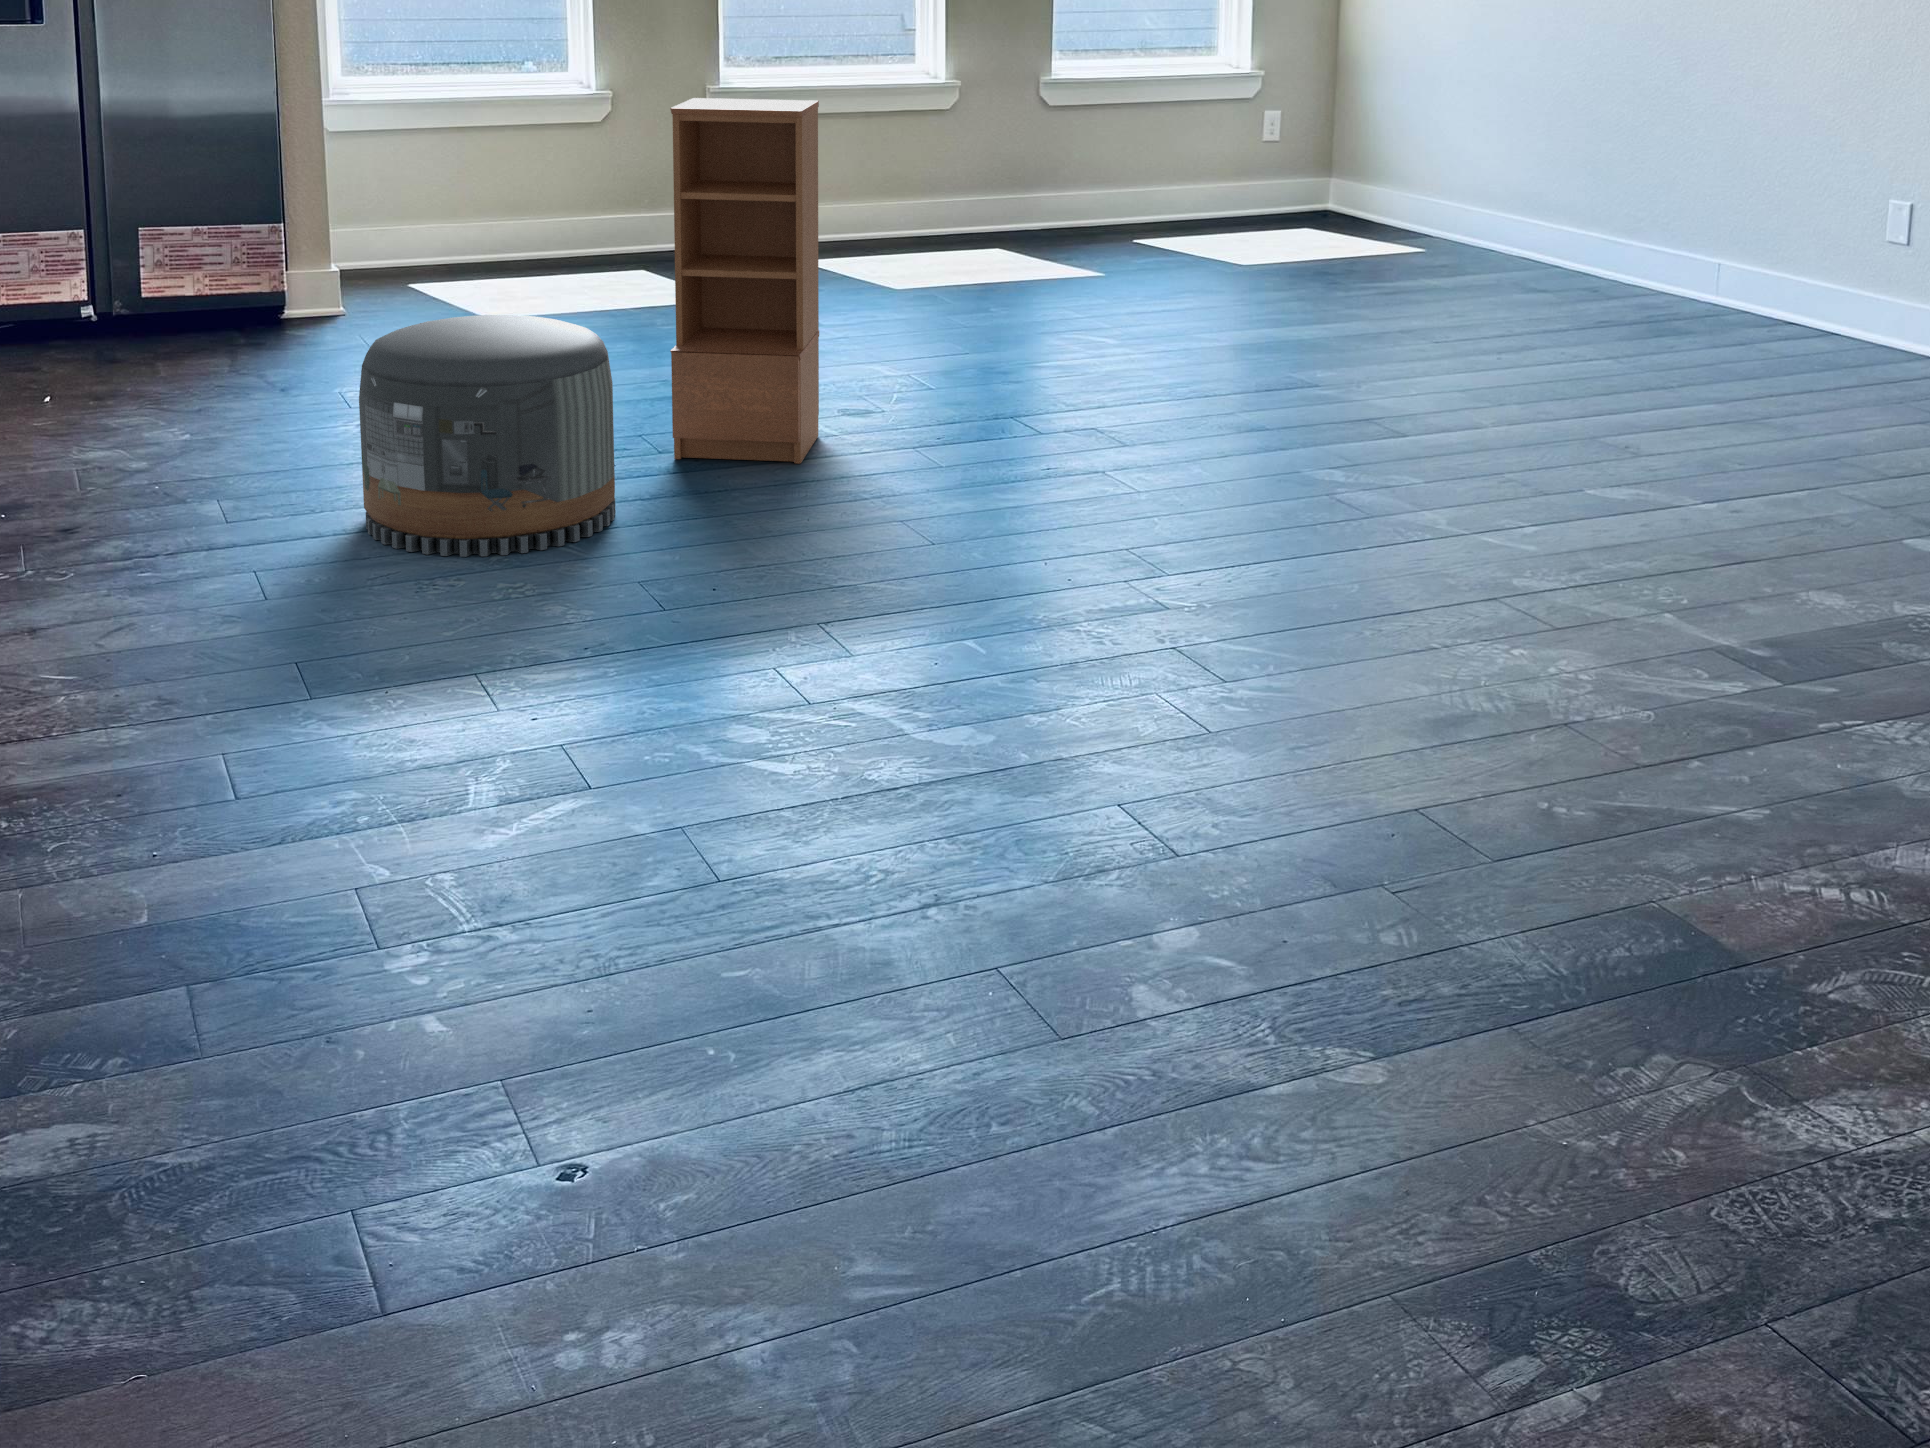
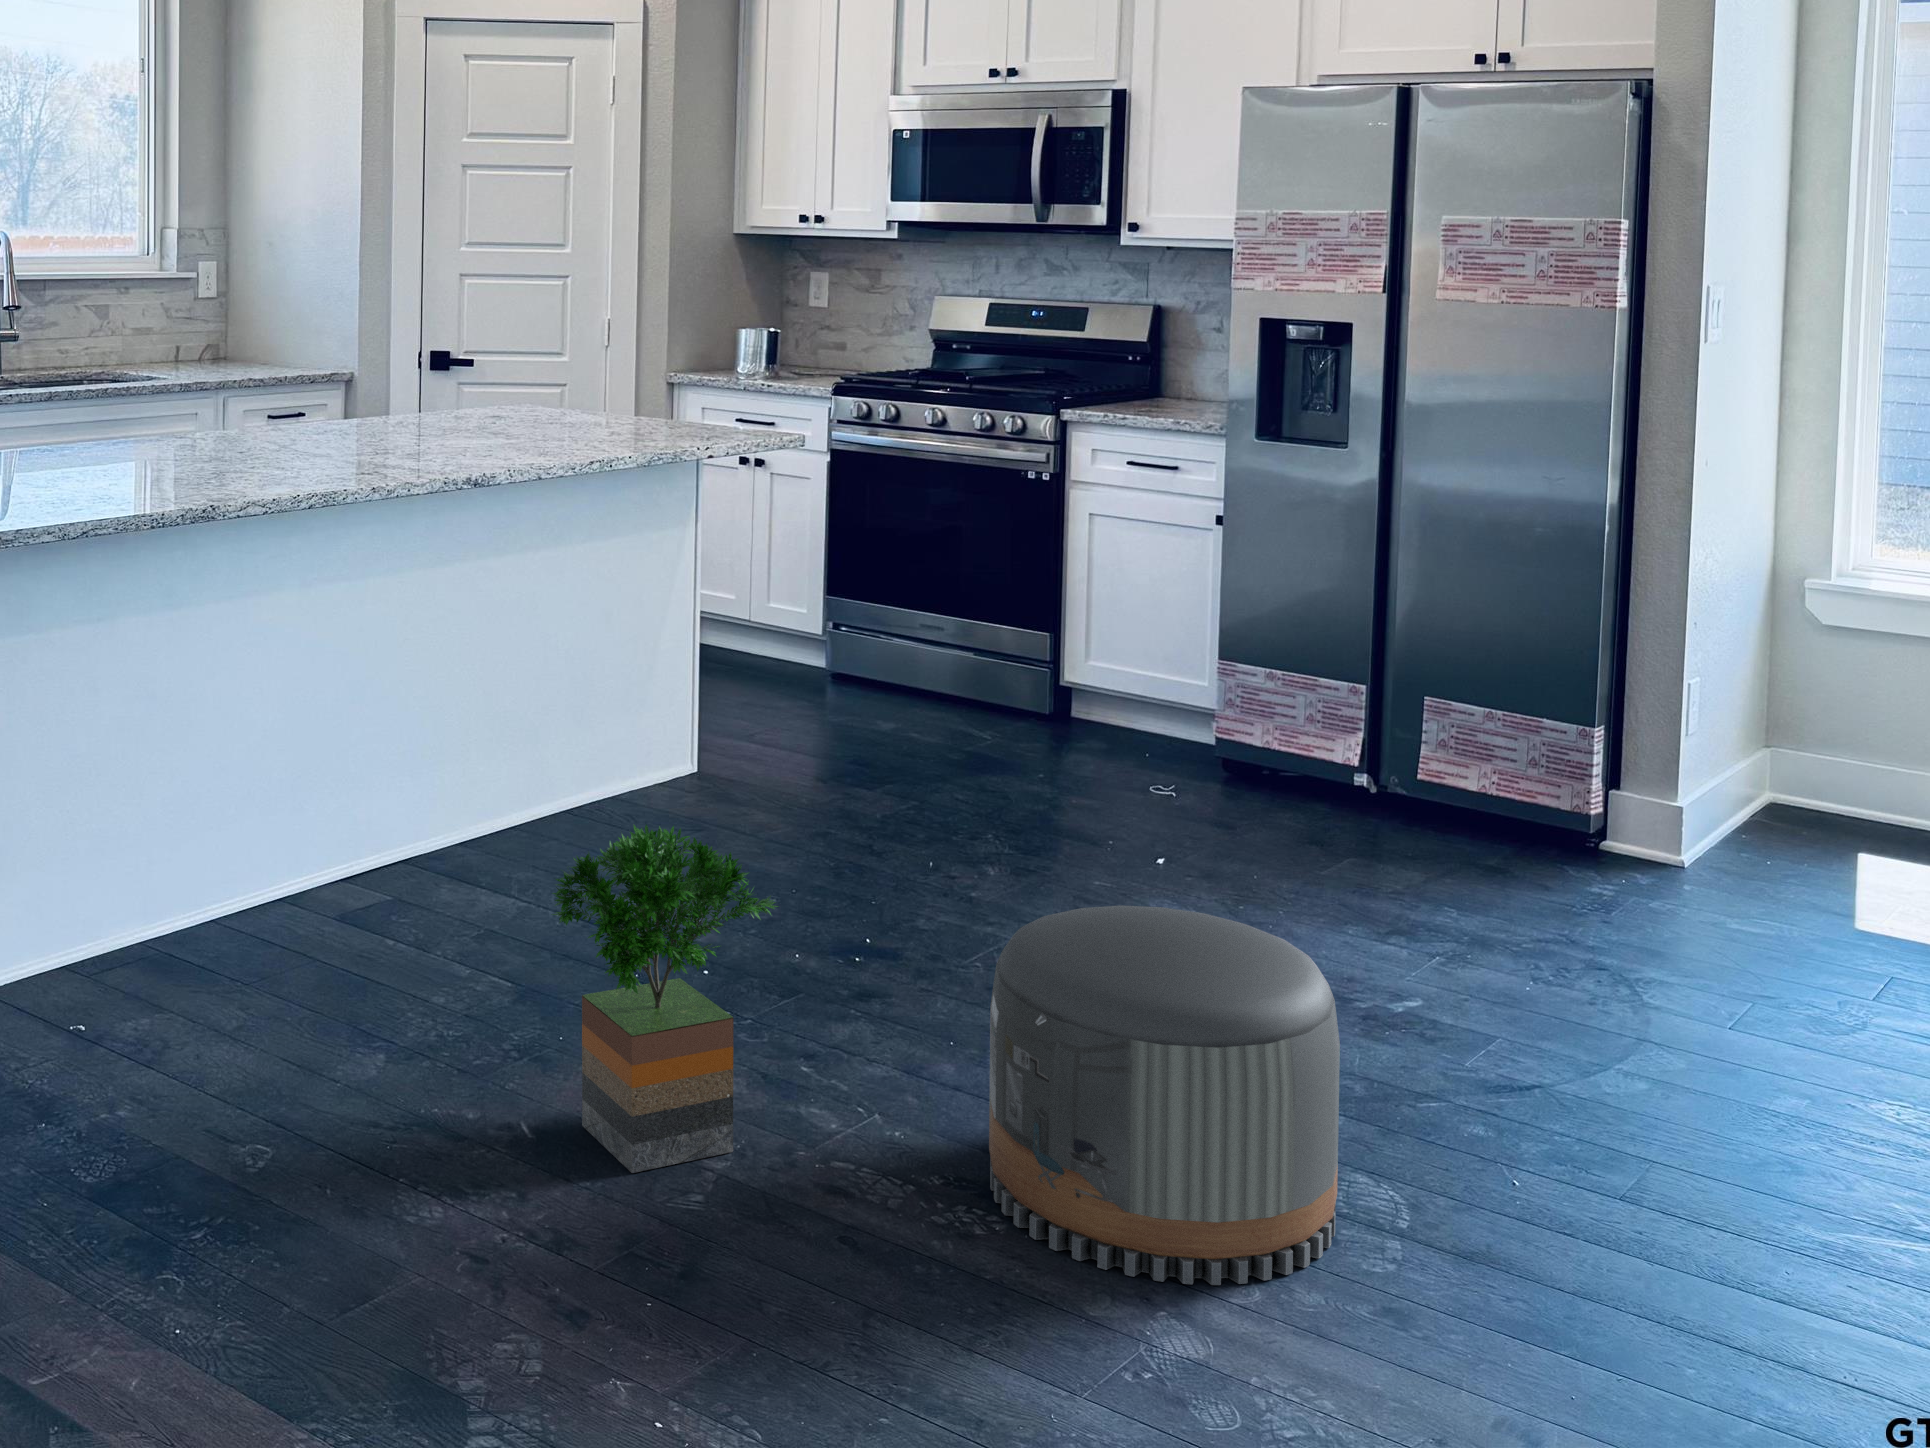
bookcase: present [670,98,819,464] -> none [1552,691,1897,1354]
potted tree: none [51,345,256,644] -> present [552,825,778,1173]

